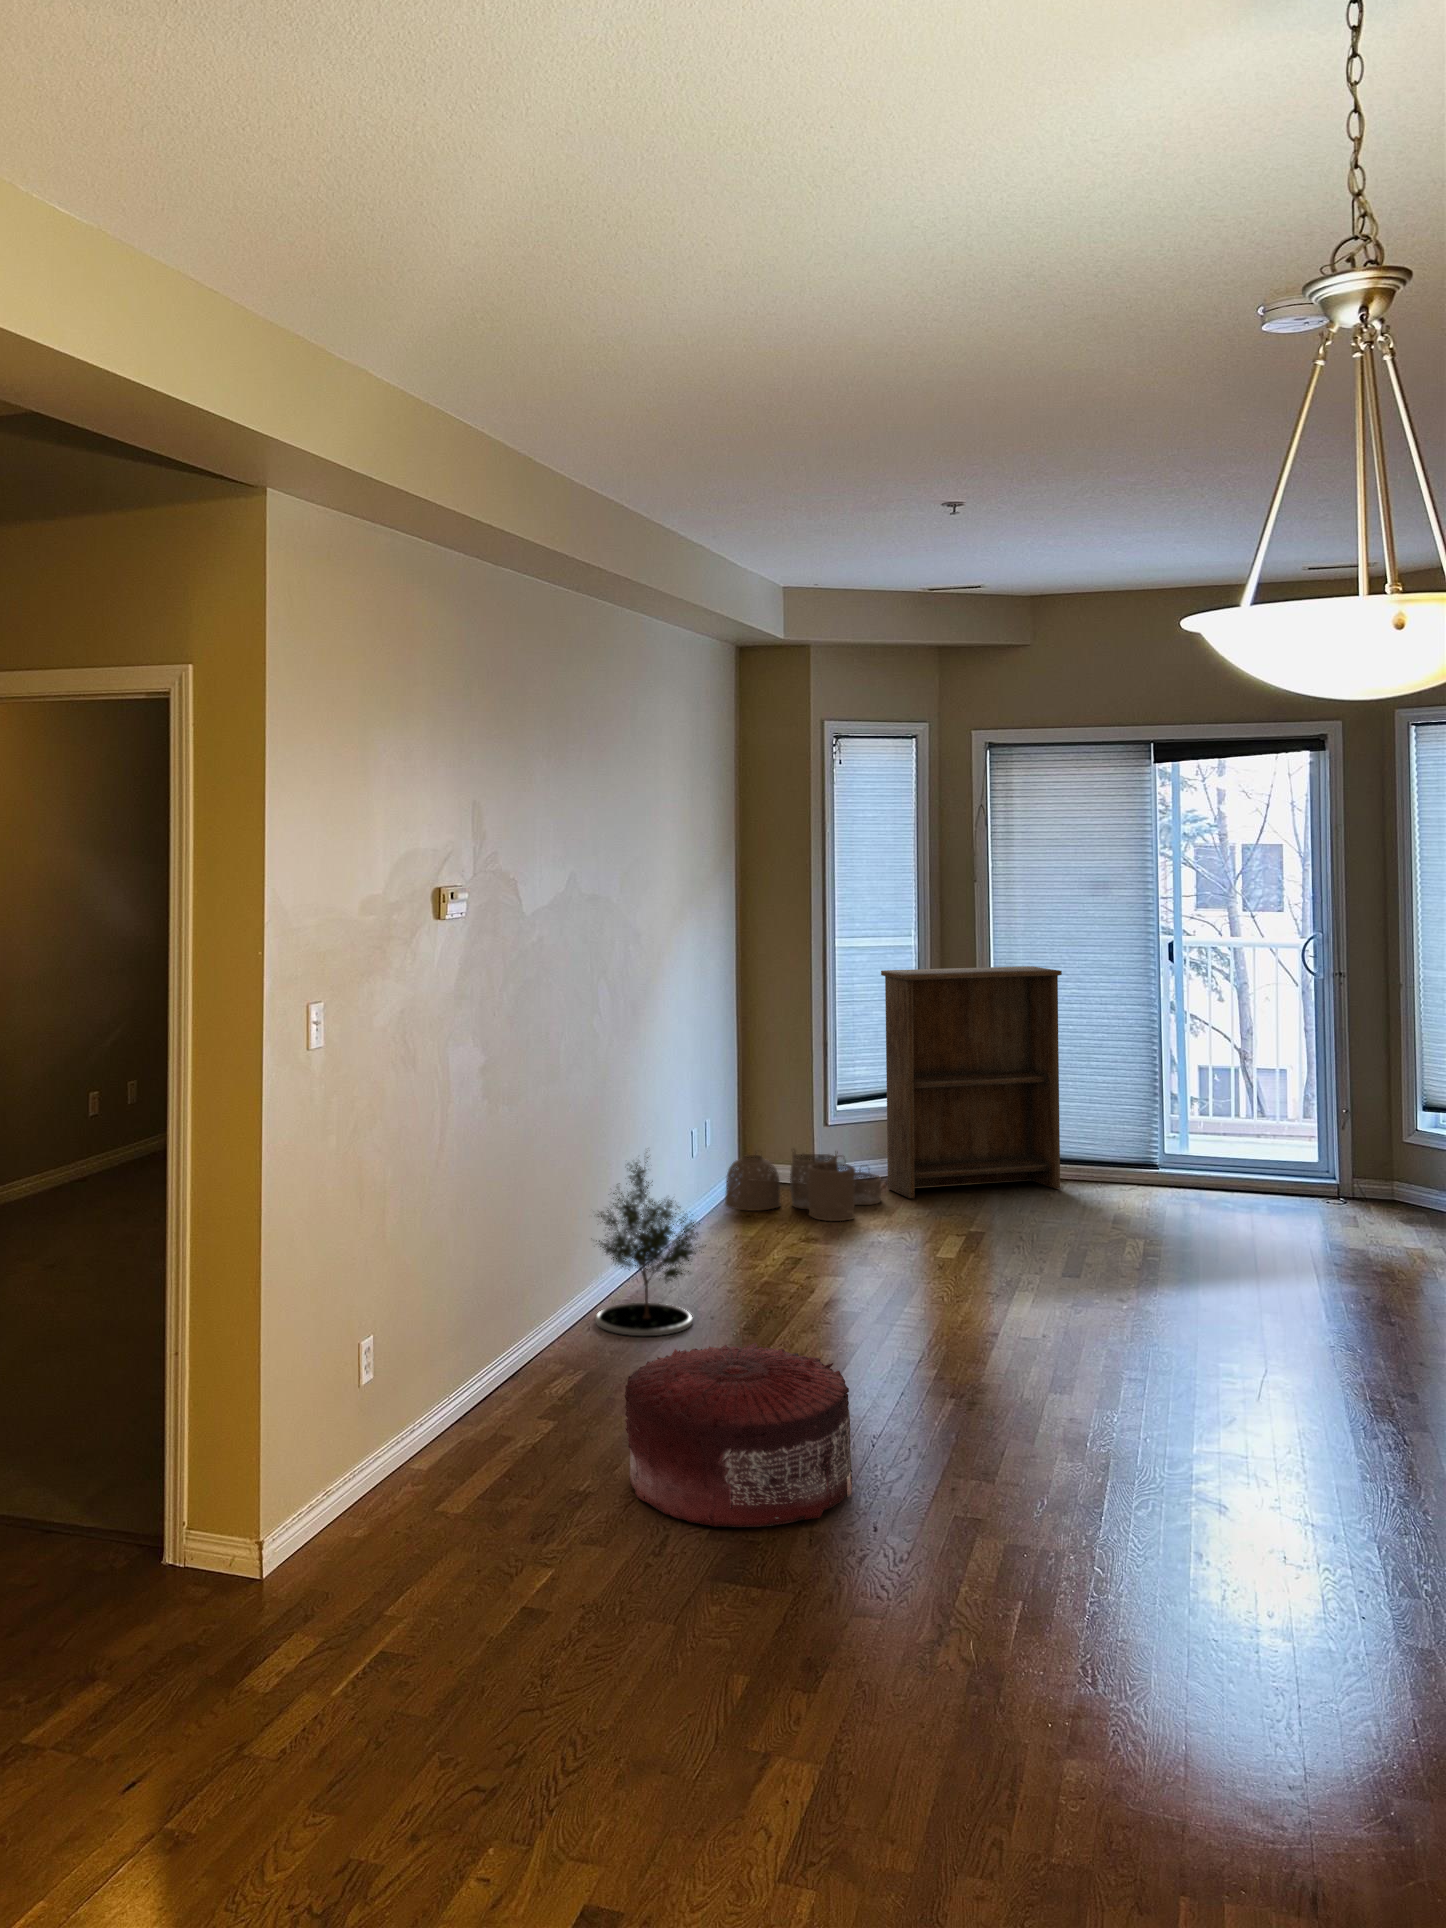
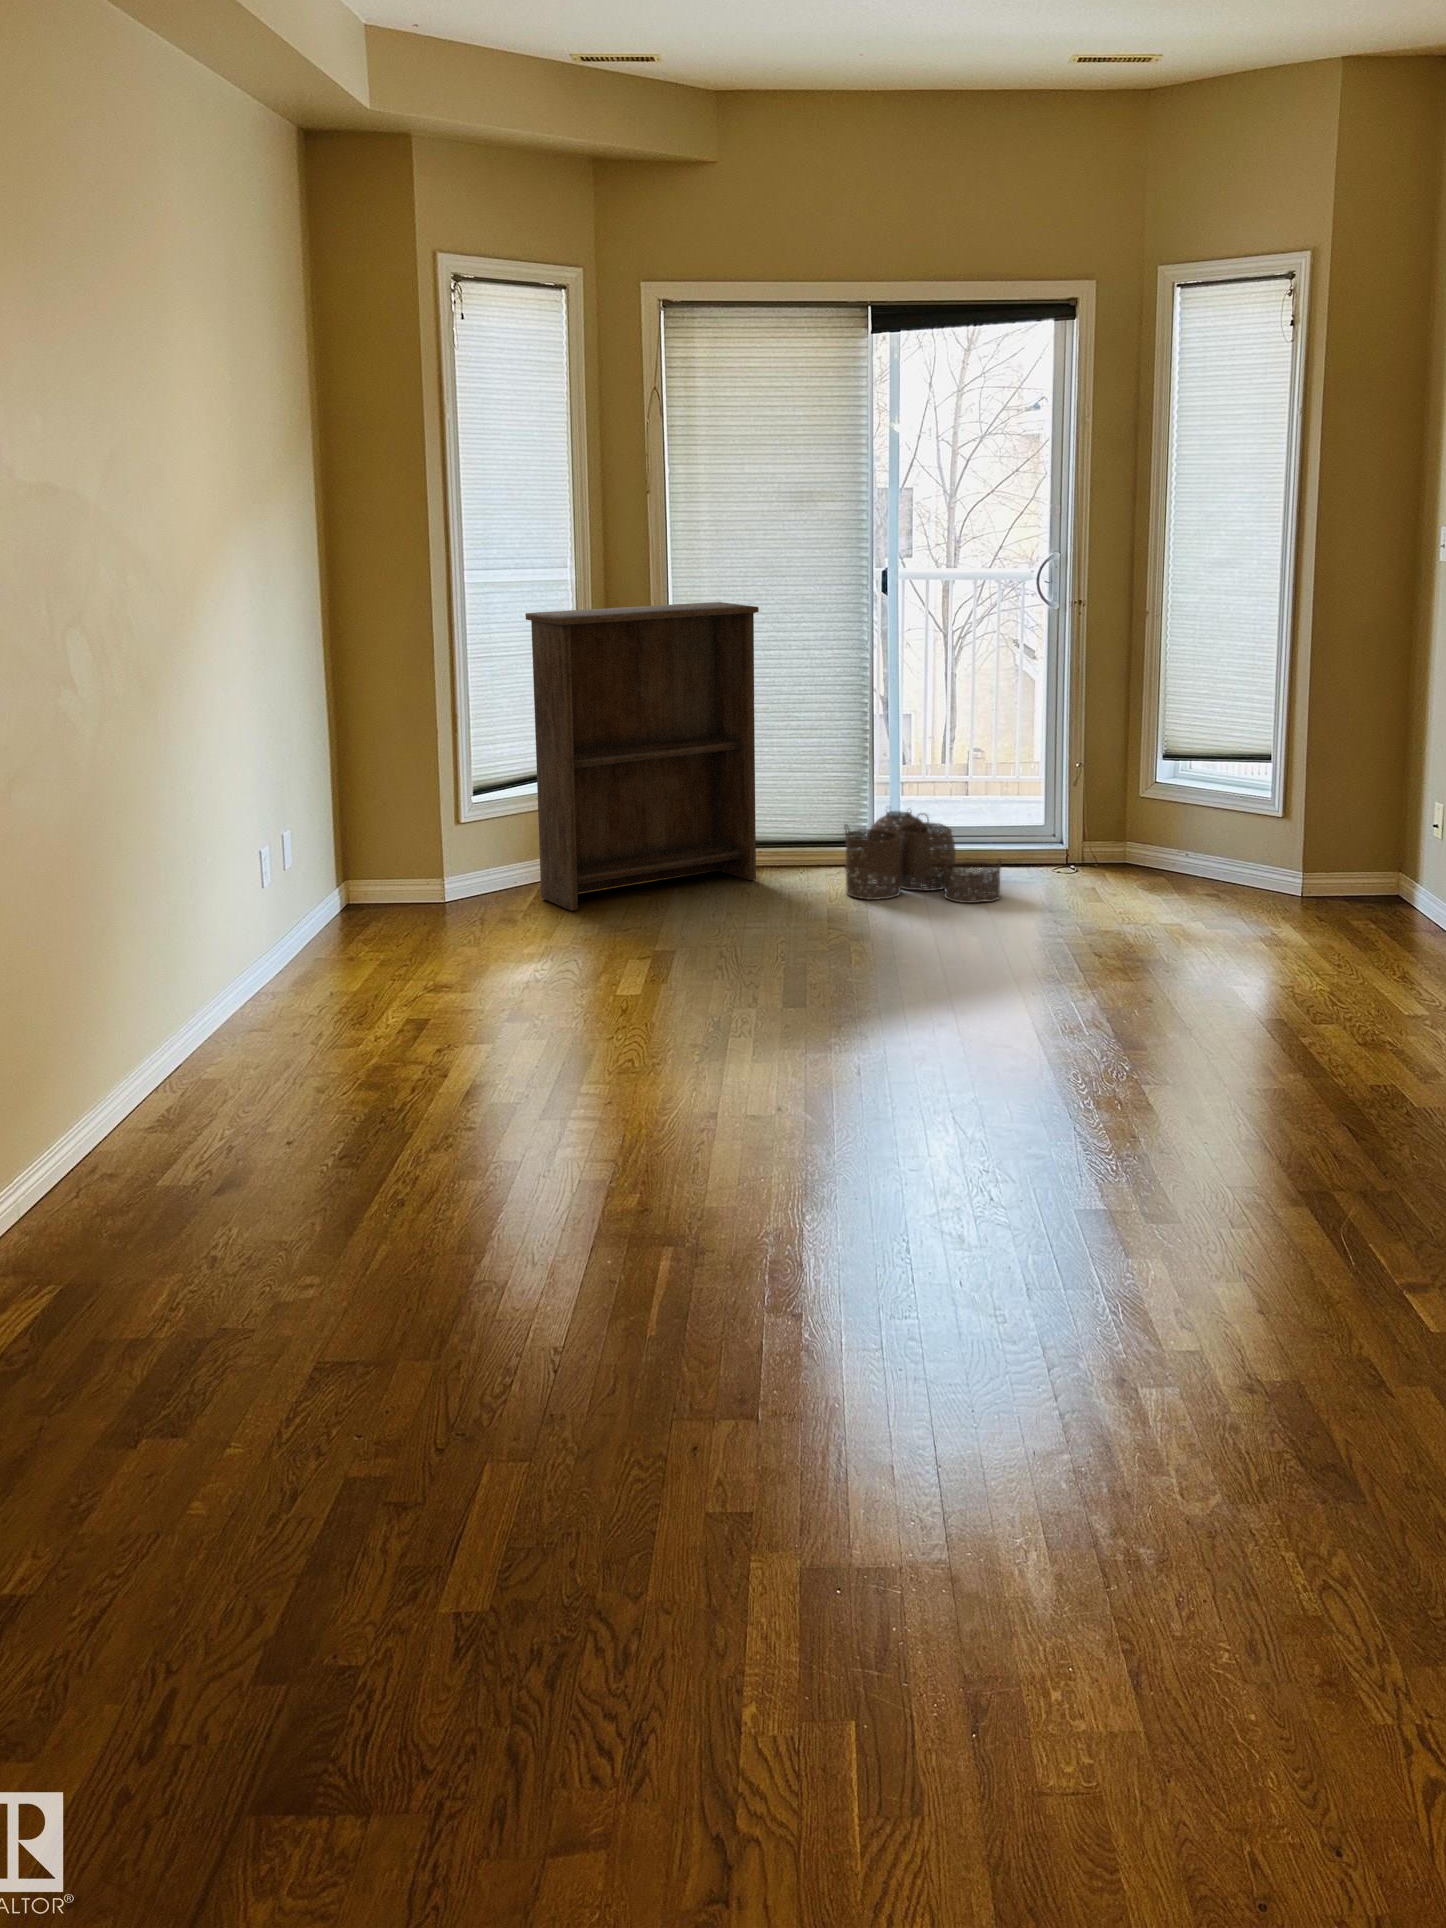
woven basket: present [725,1149,881,1221] -> present [844,811,1001,903]
potted tree: present [595,1157,706,1336] -> none [80,909,286,1204]
pouf: present [625,1342,852,1527] -> none [111,1258,542,1655]

